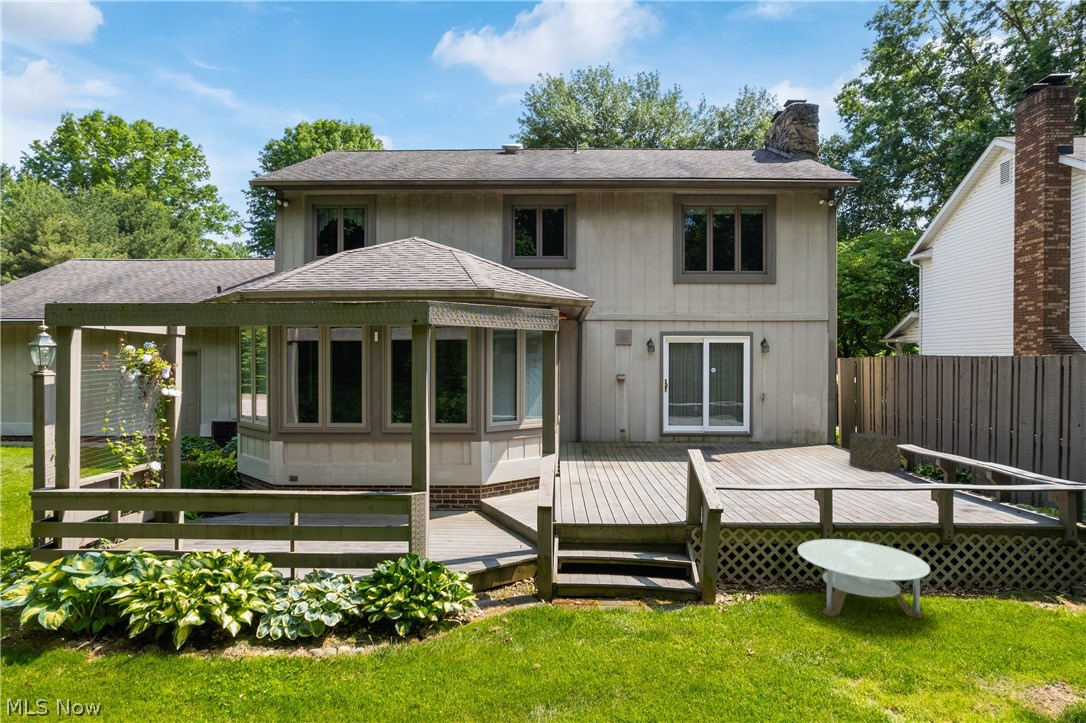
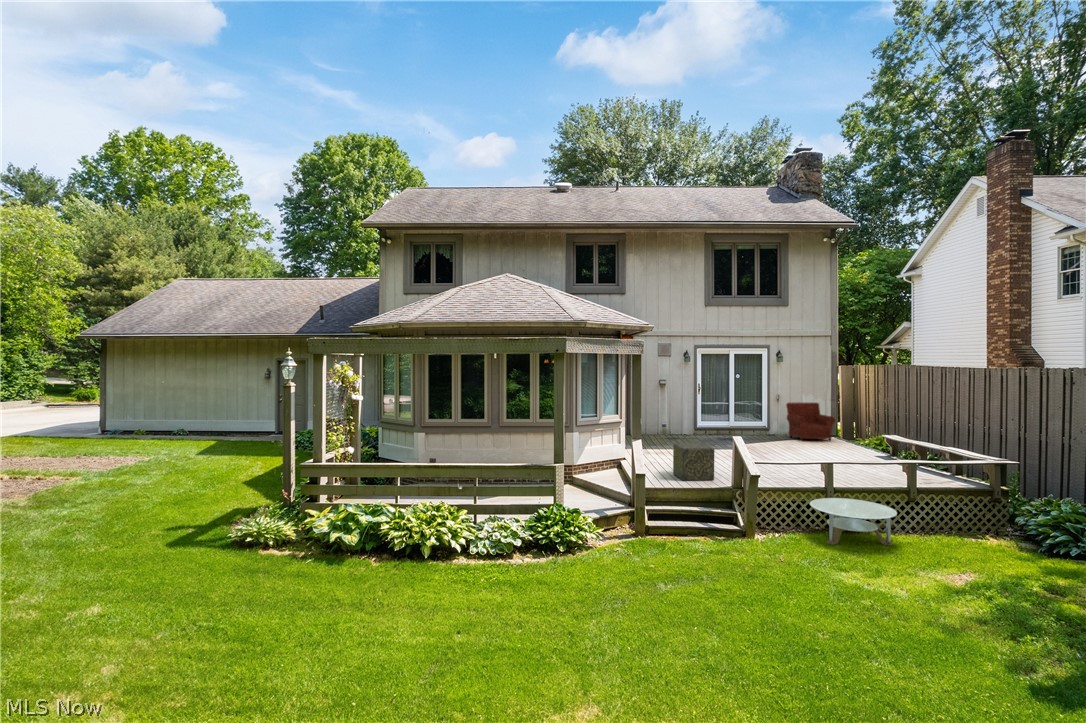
armchair: none [772,404,832,451] -> present [786,402,835,441]
ottoman: present [849,433,901,471] -> present [673,443,714,481]

